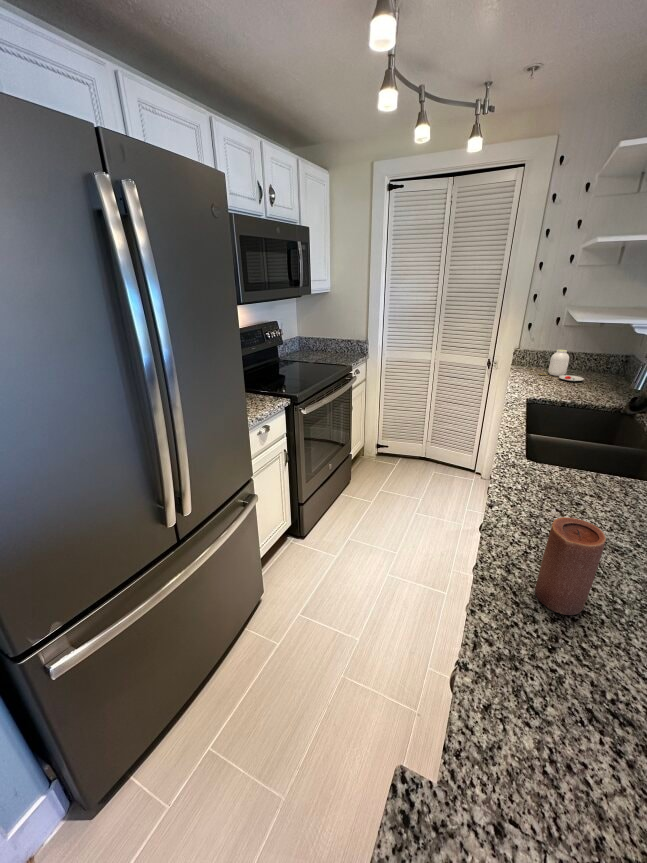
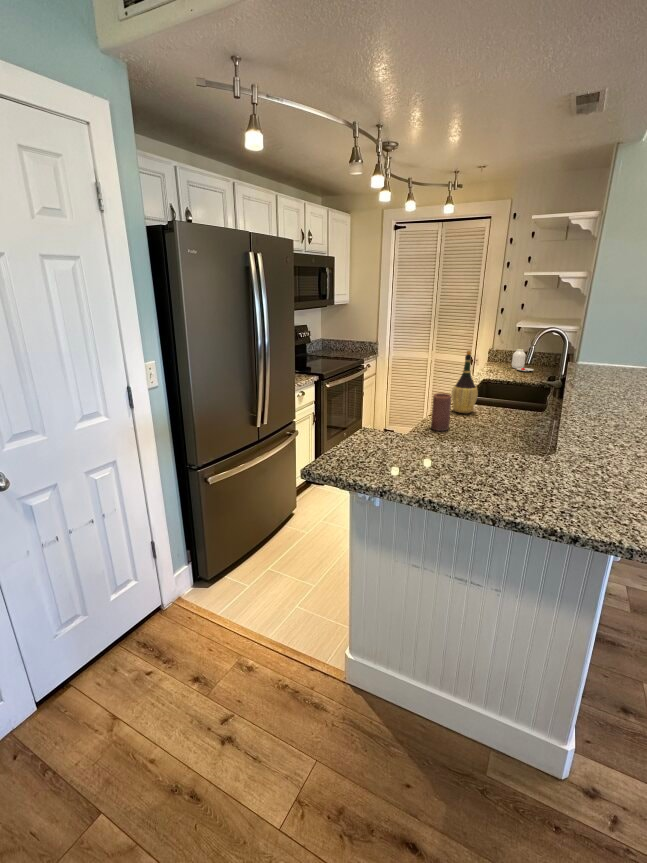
wine bottle: none [544,392,607,519] -> present [452,351,478,413]

